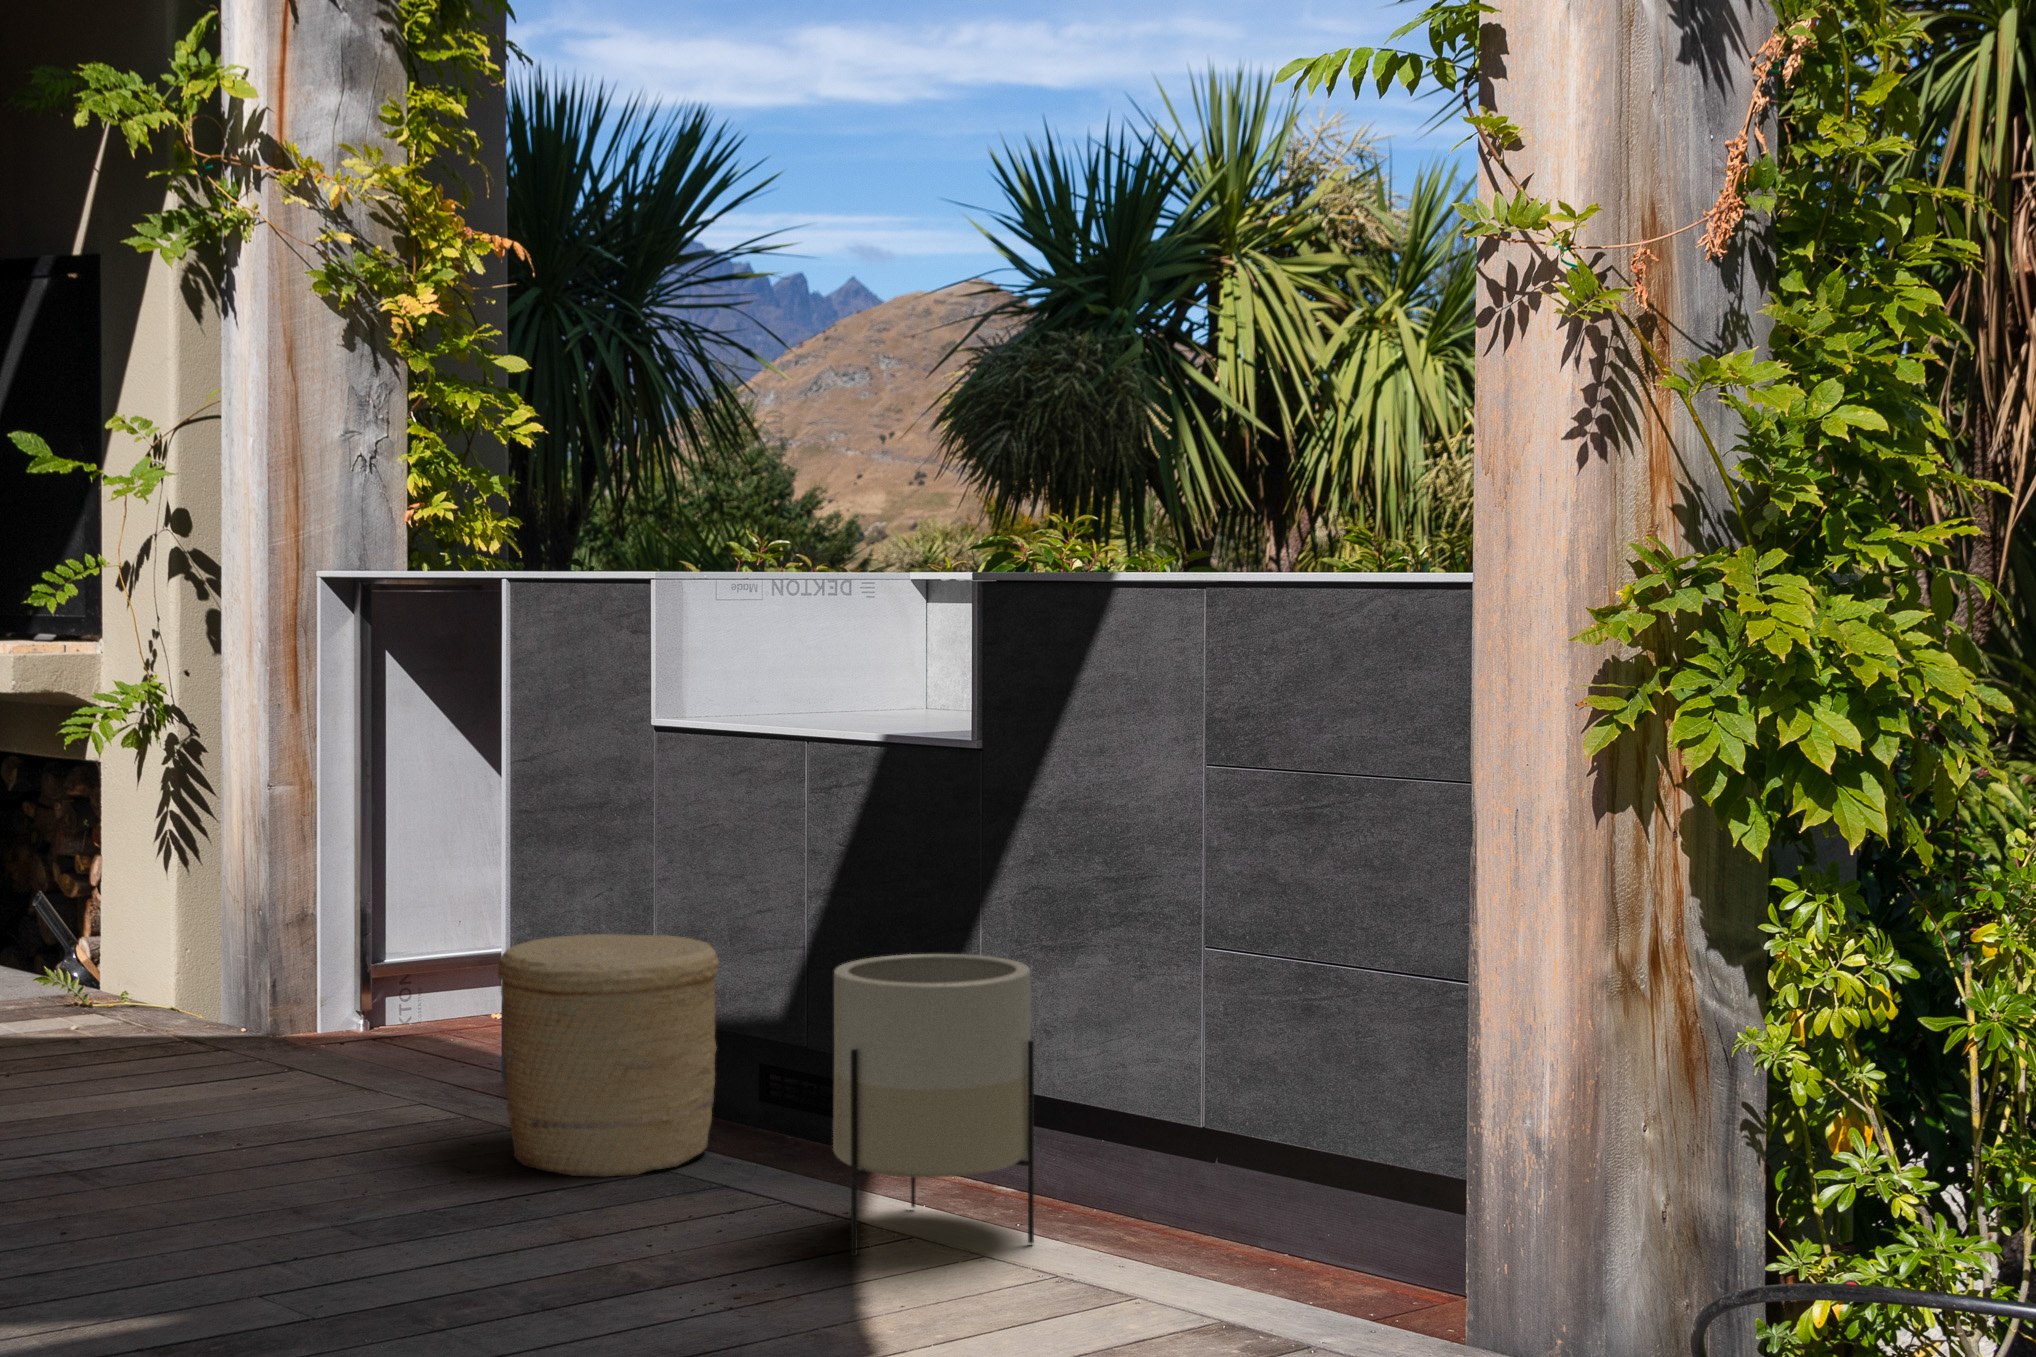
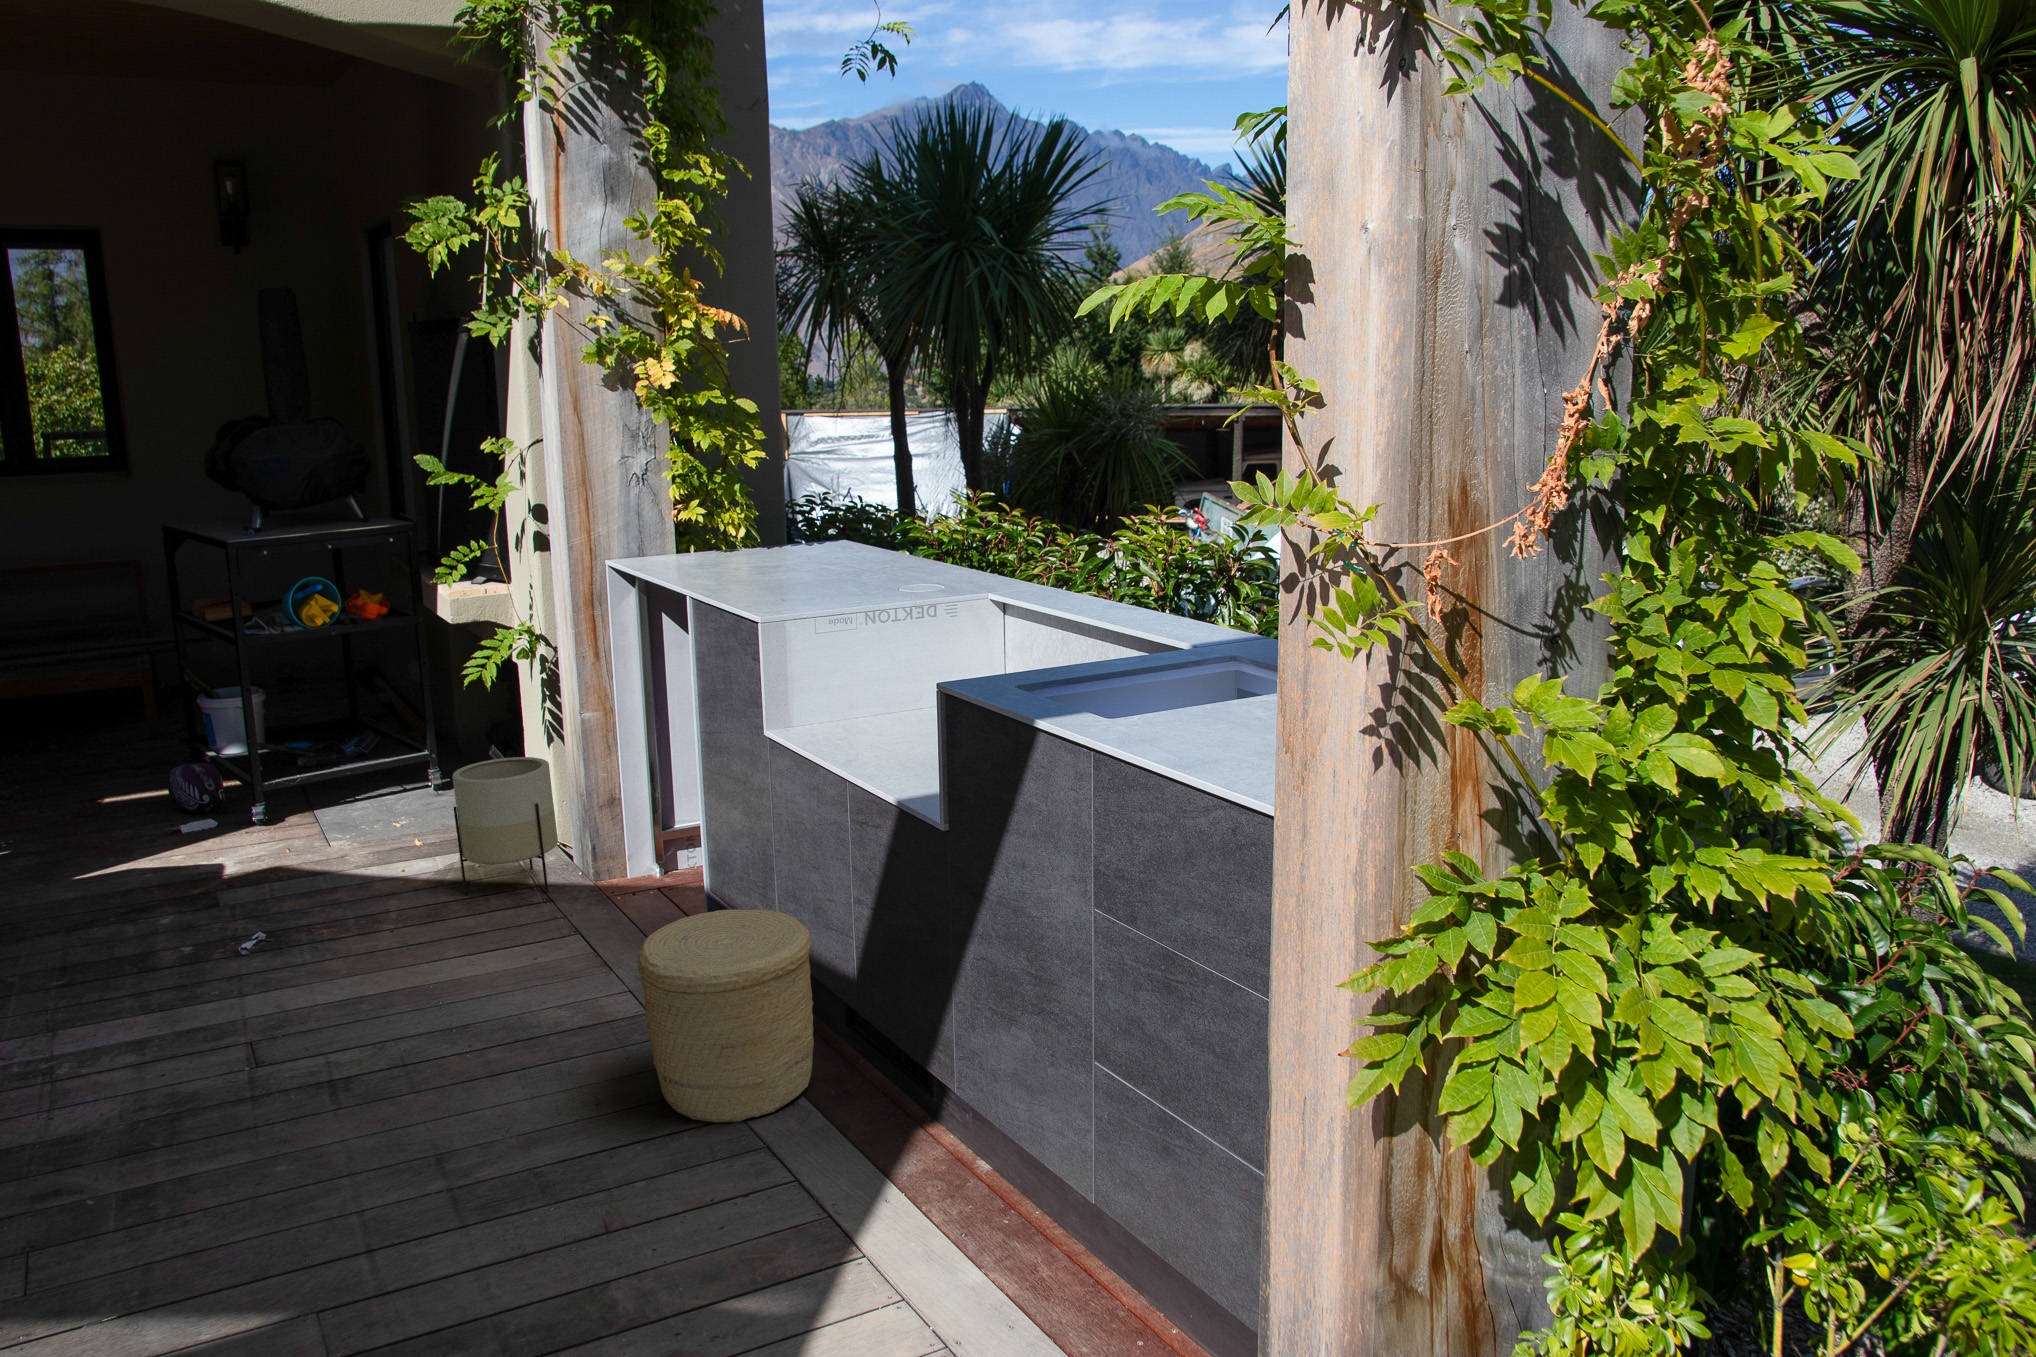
planter: present [833,954,1034,1256] -> present [453,757,558,895]

